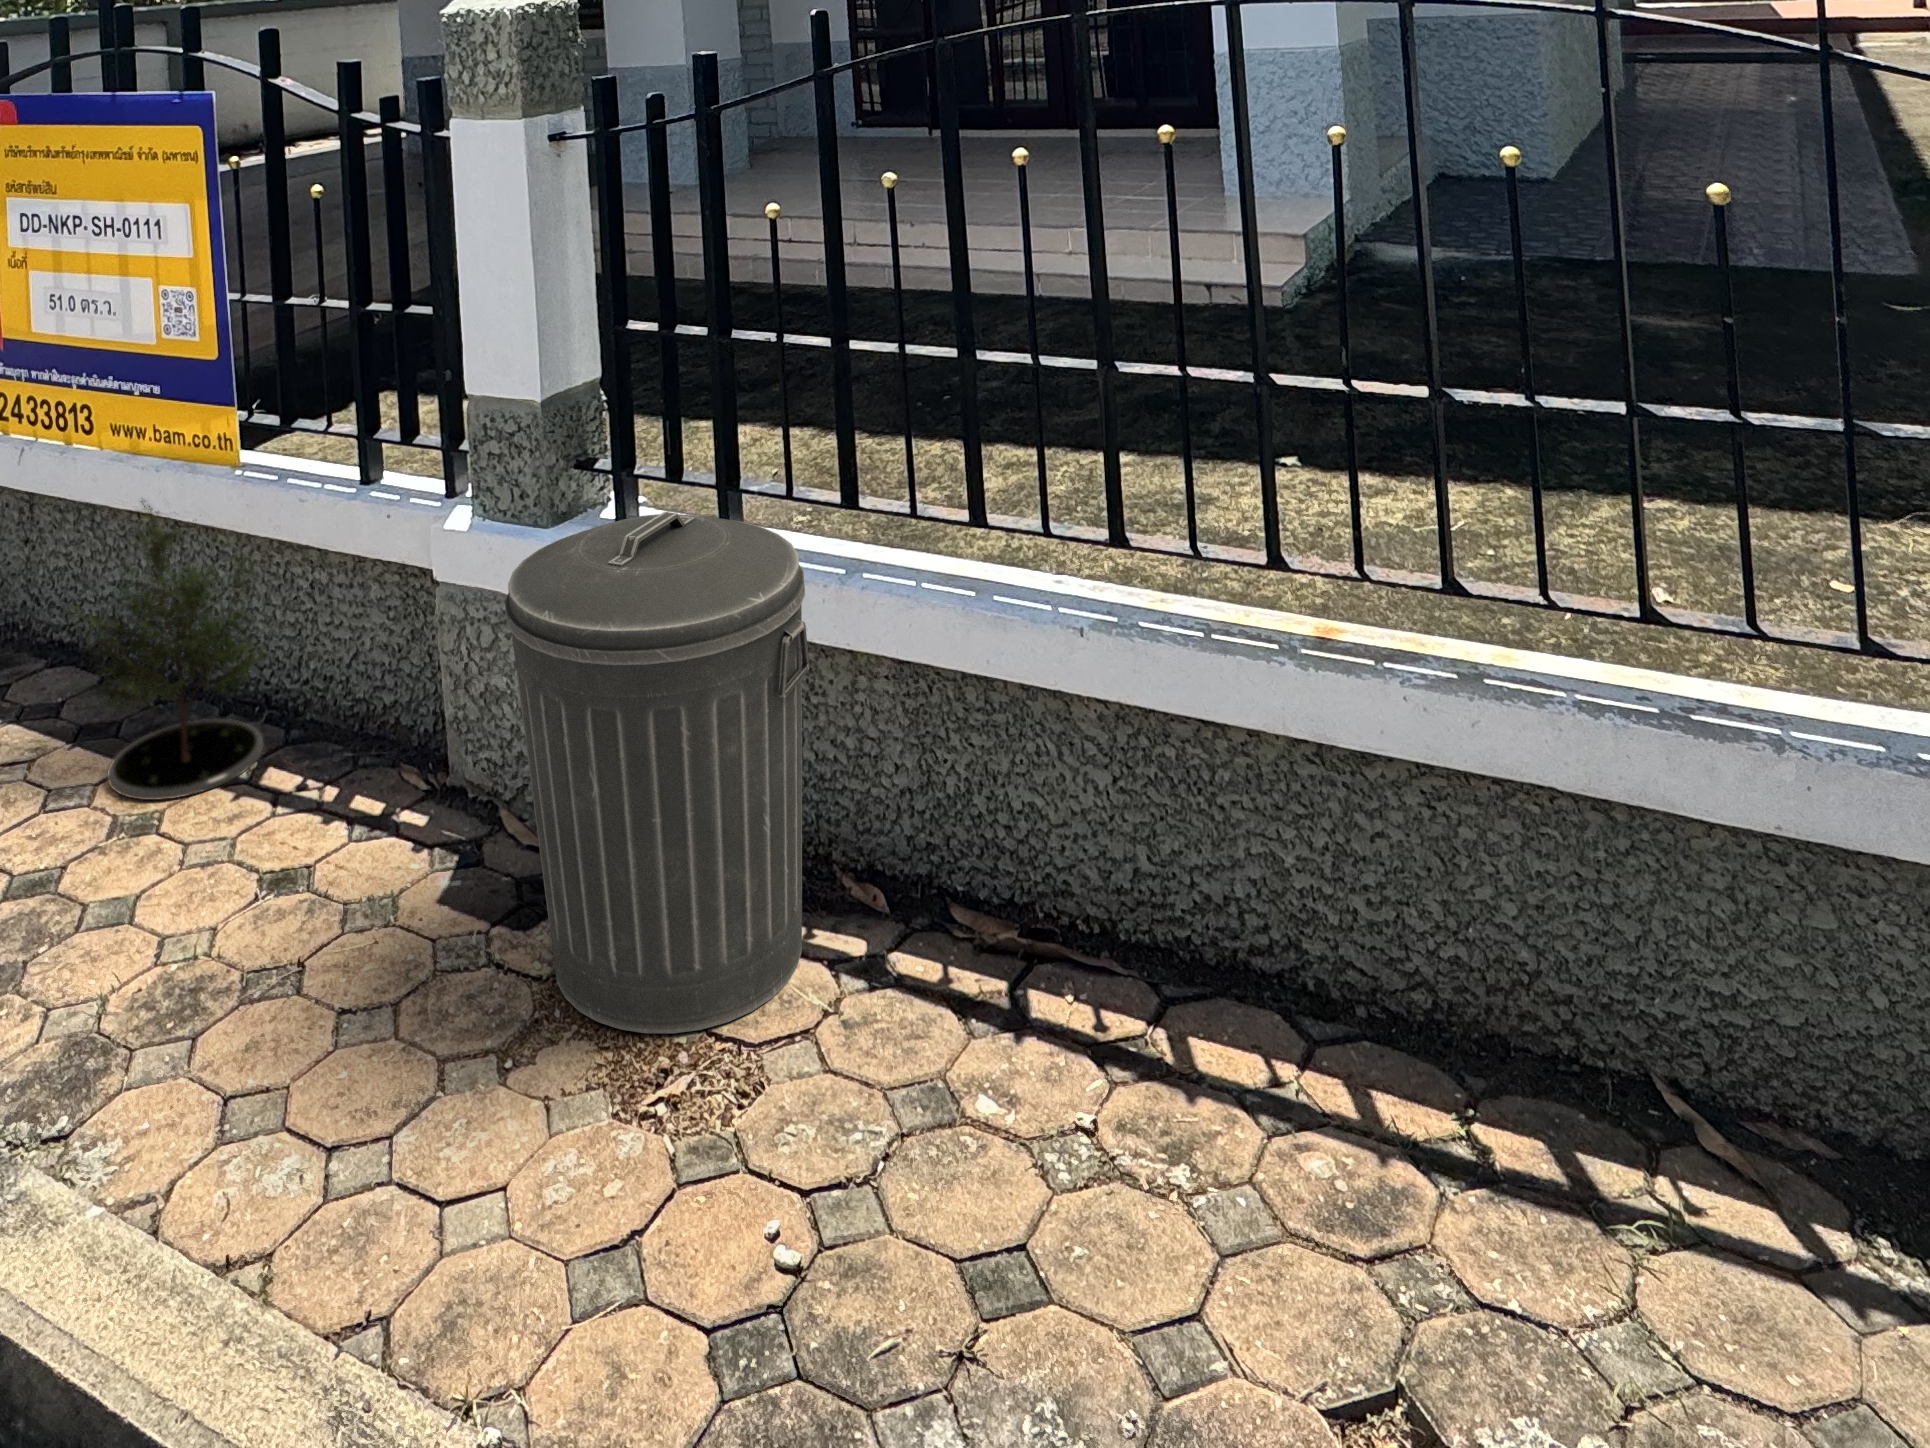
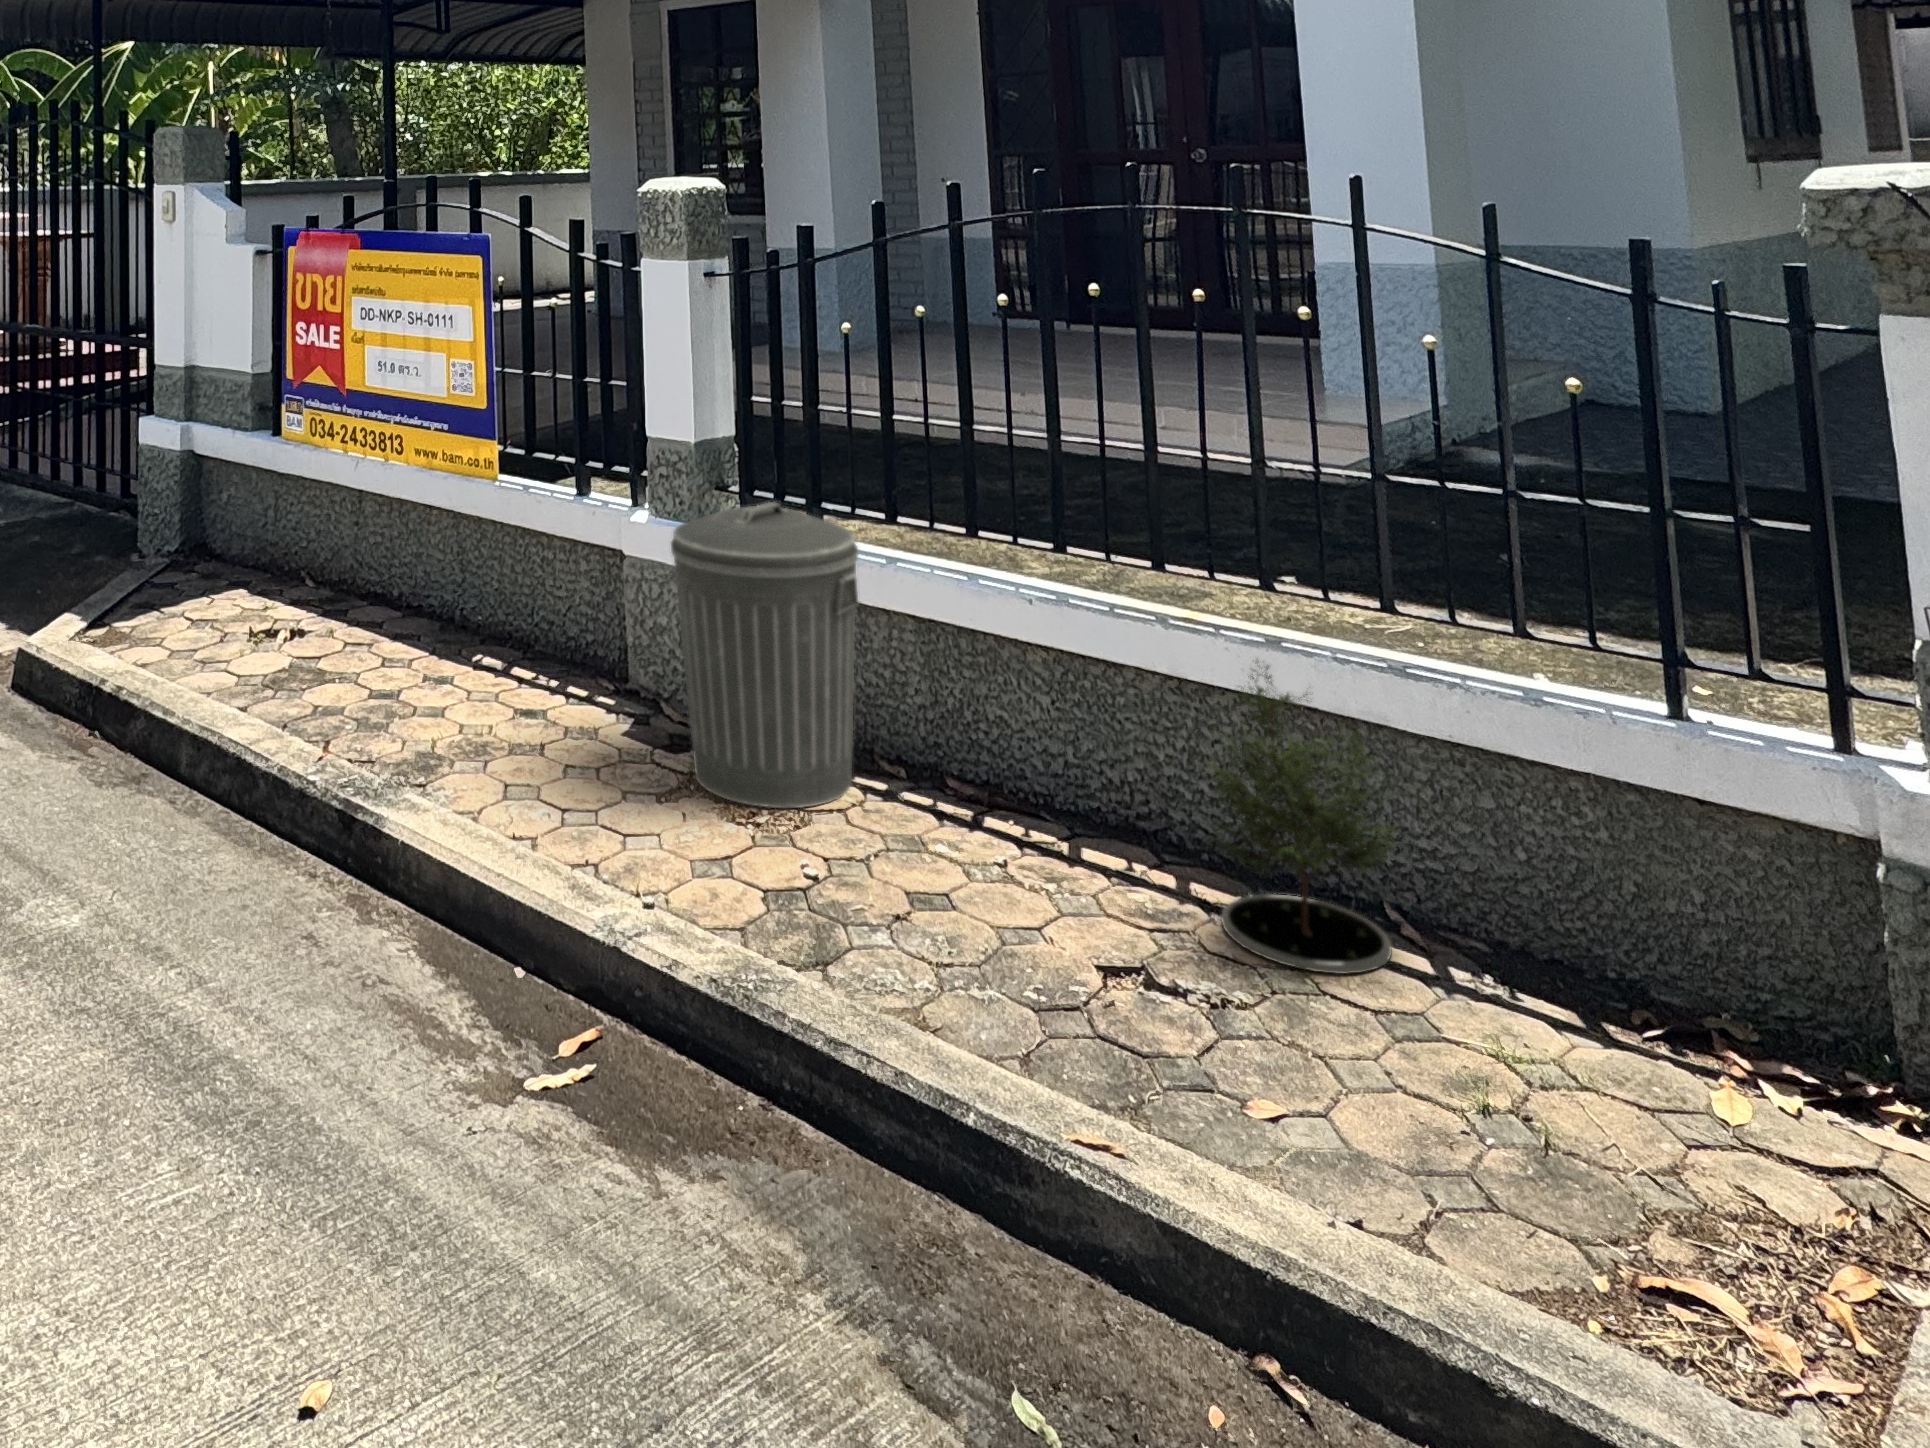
potted tree: present [64,498,266,800] -> present [1211,661,1392,974]

